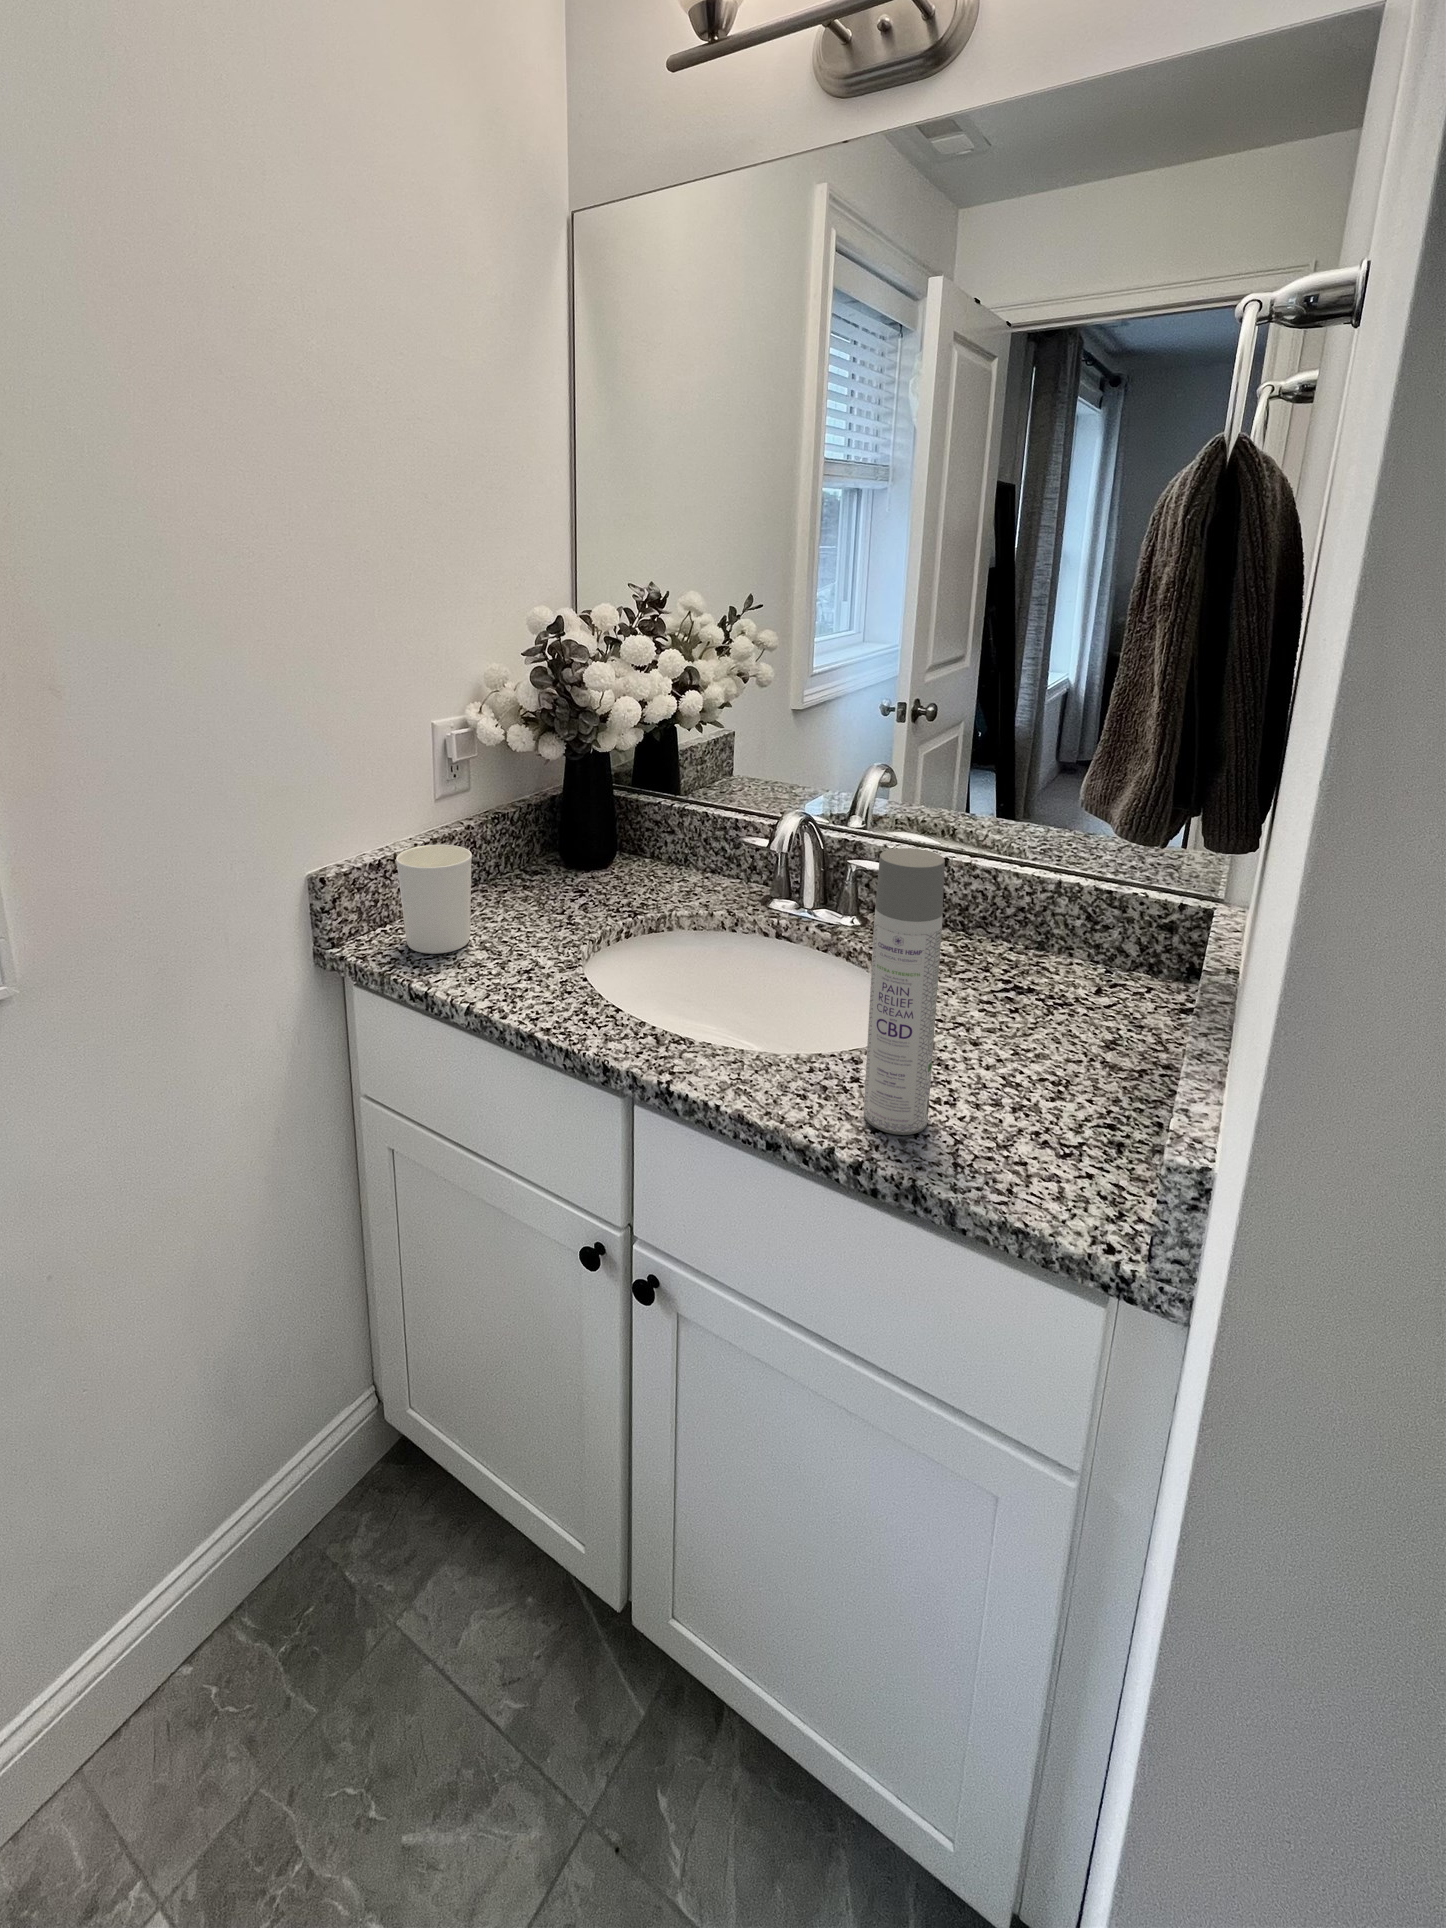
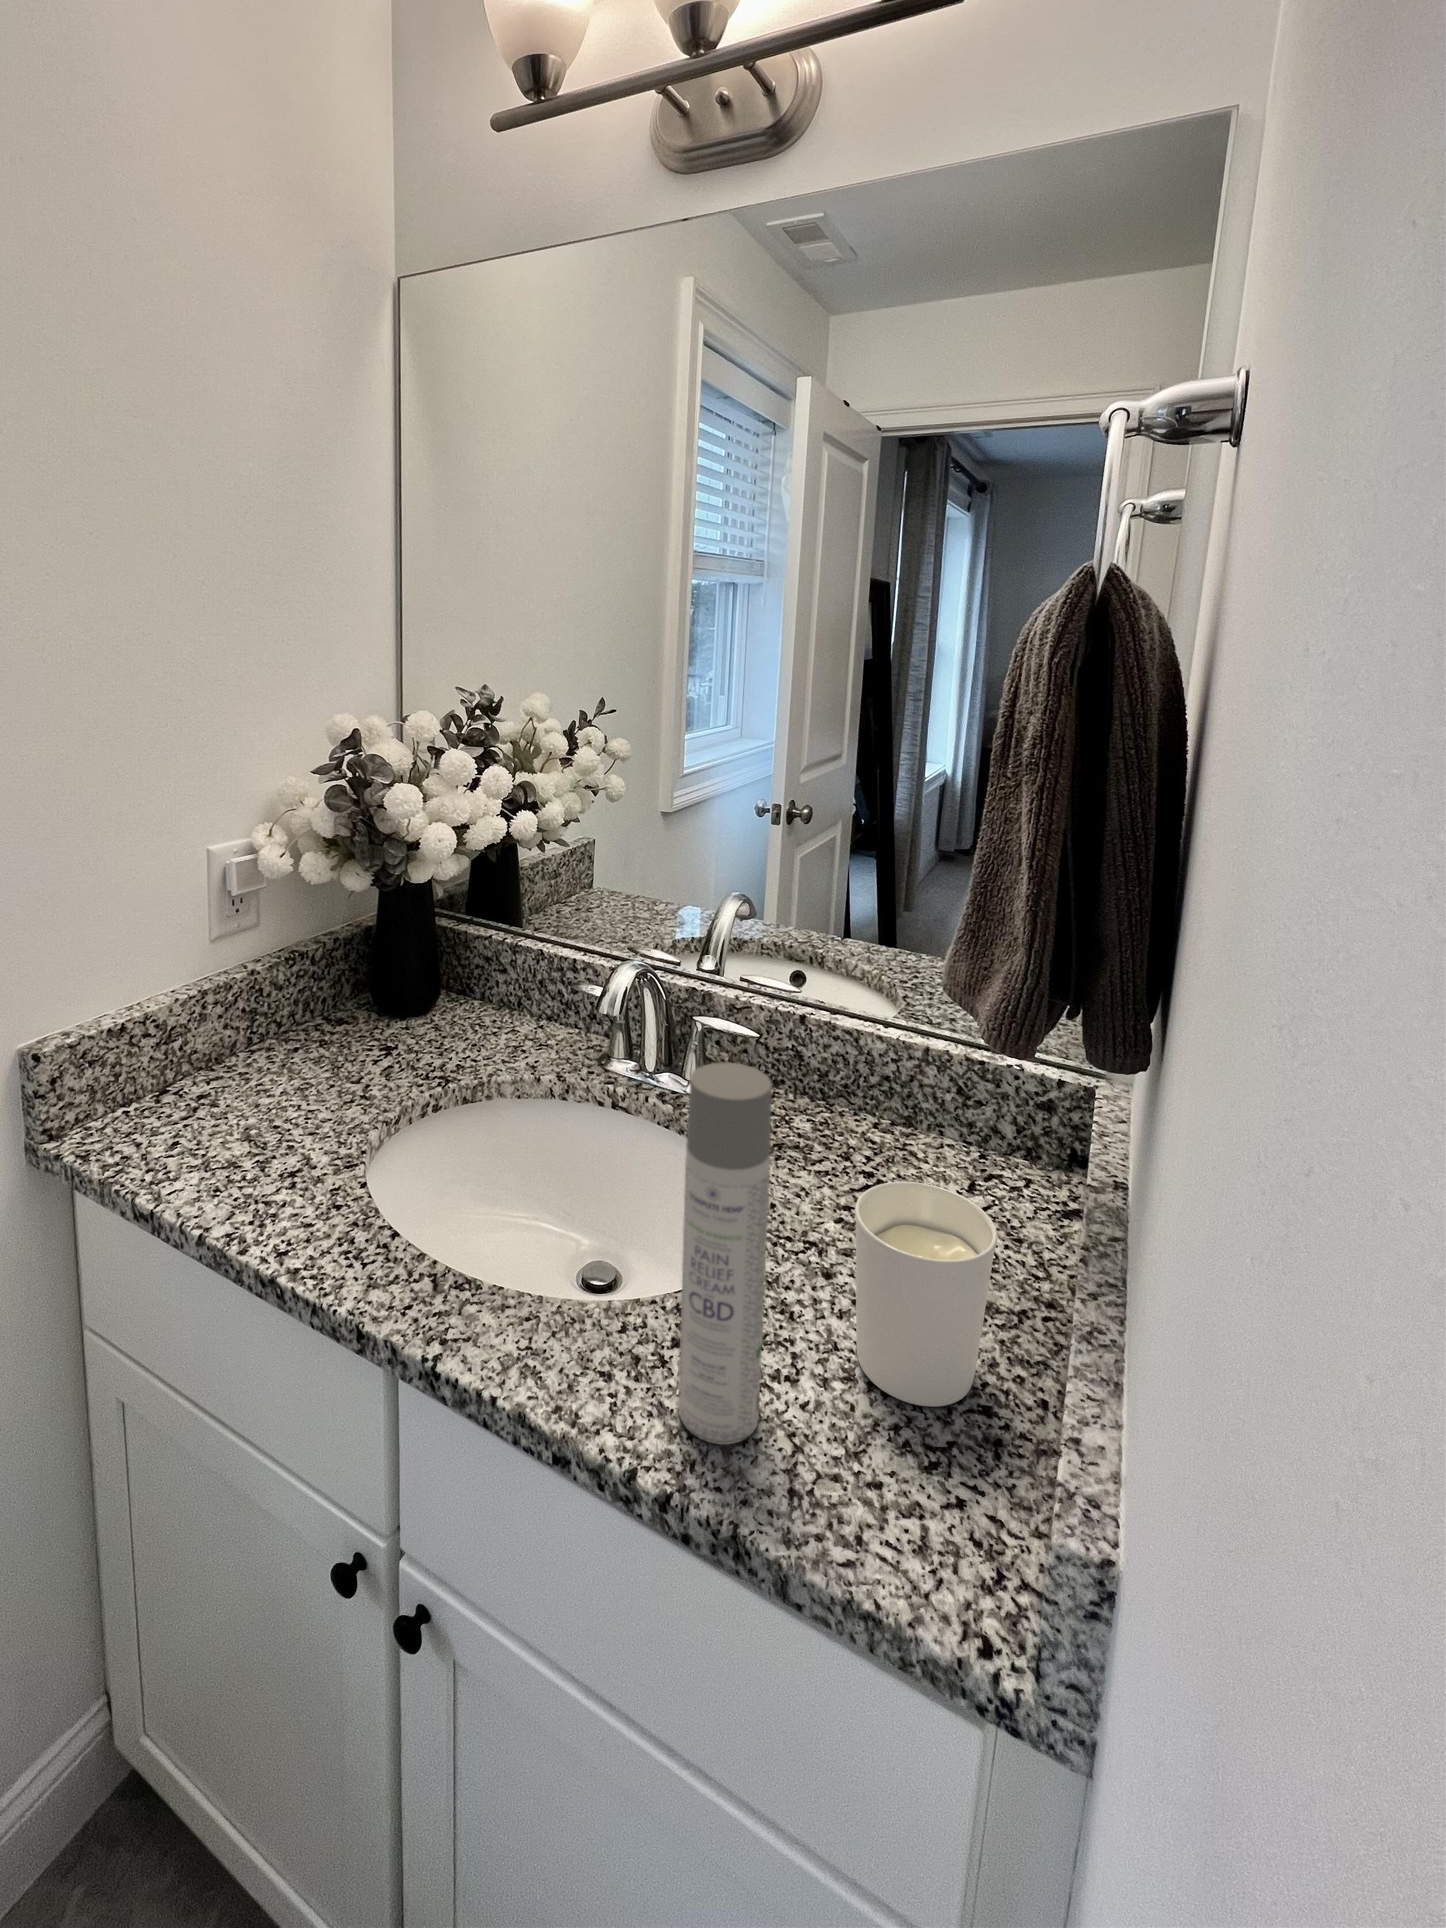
candle holder: present [396,845,472,954] -> present [855,1182,997,1407]

